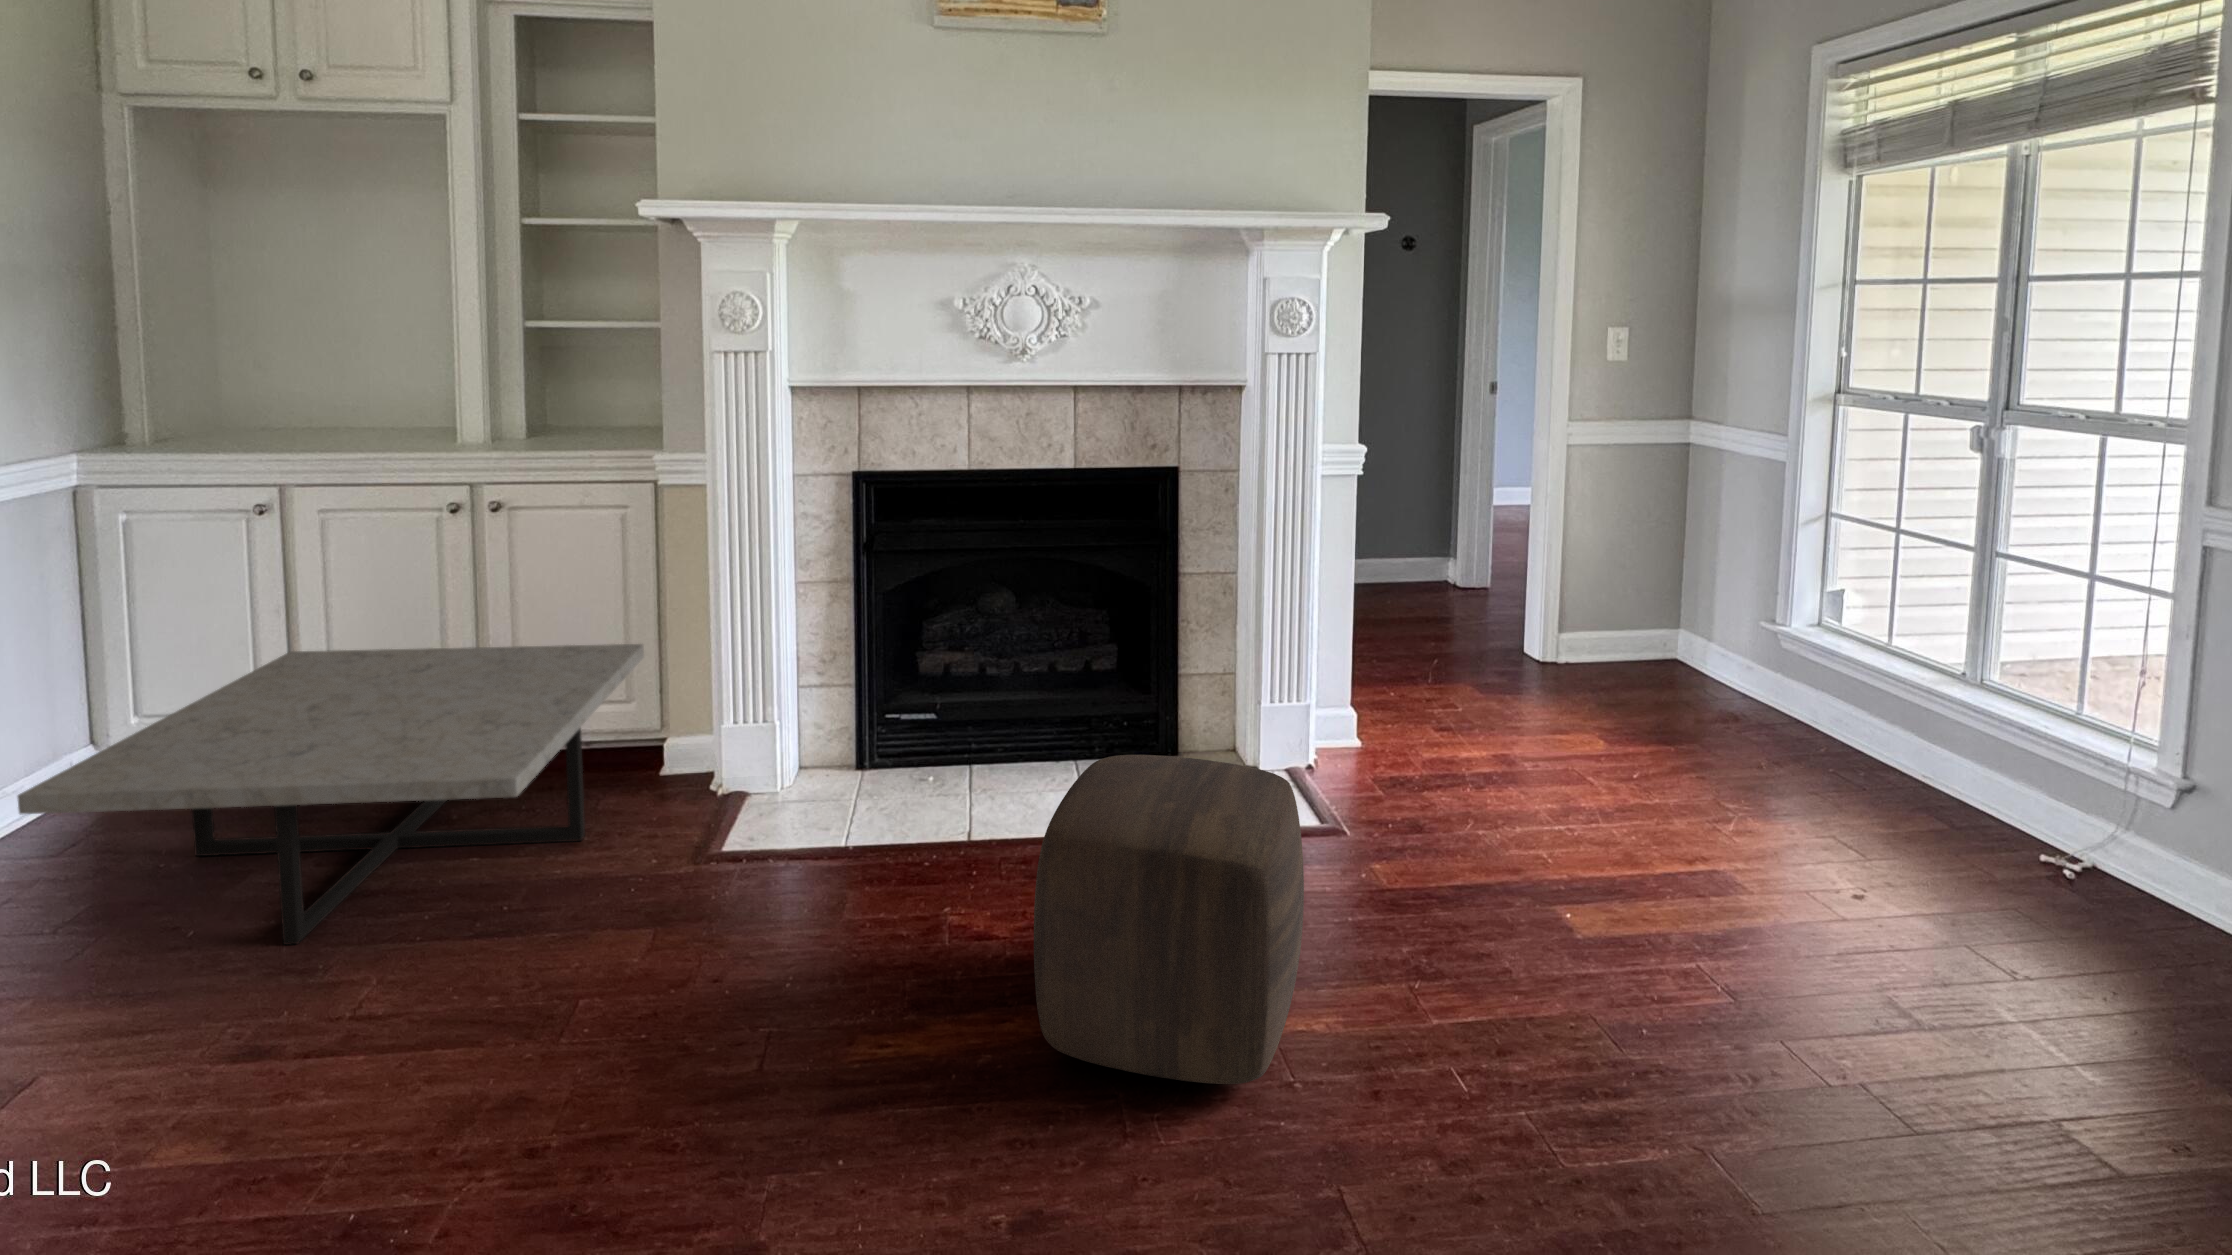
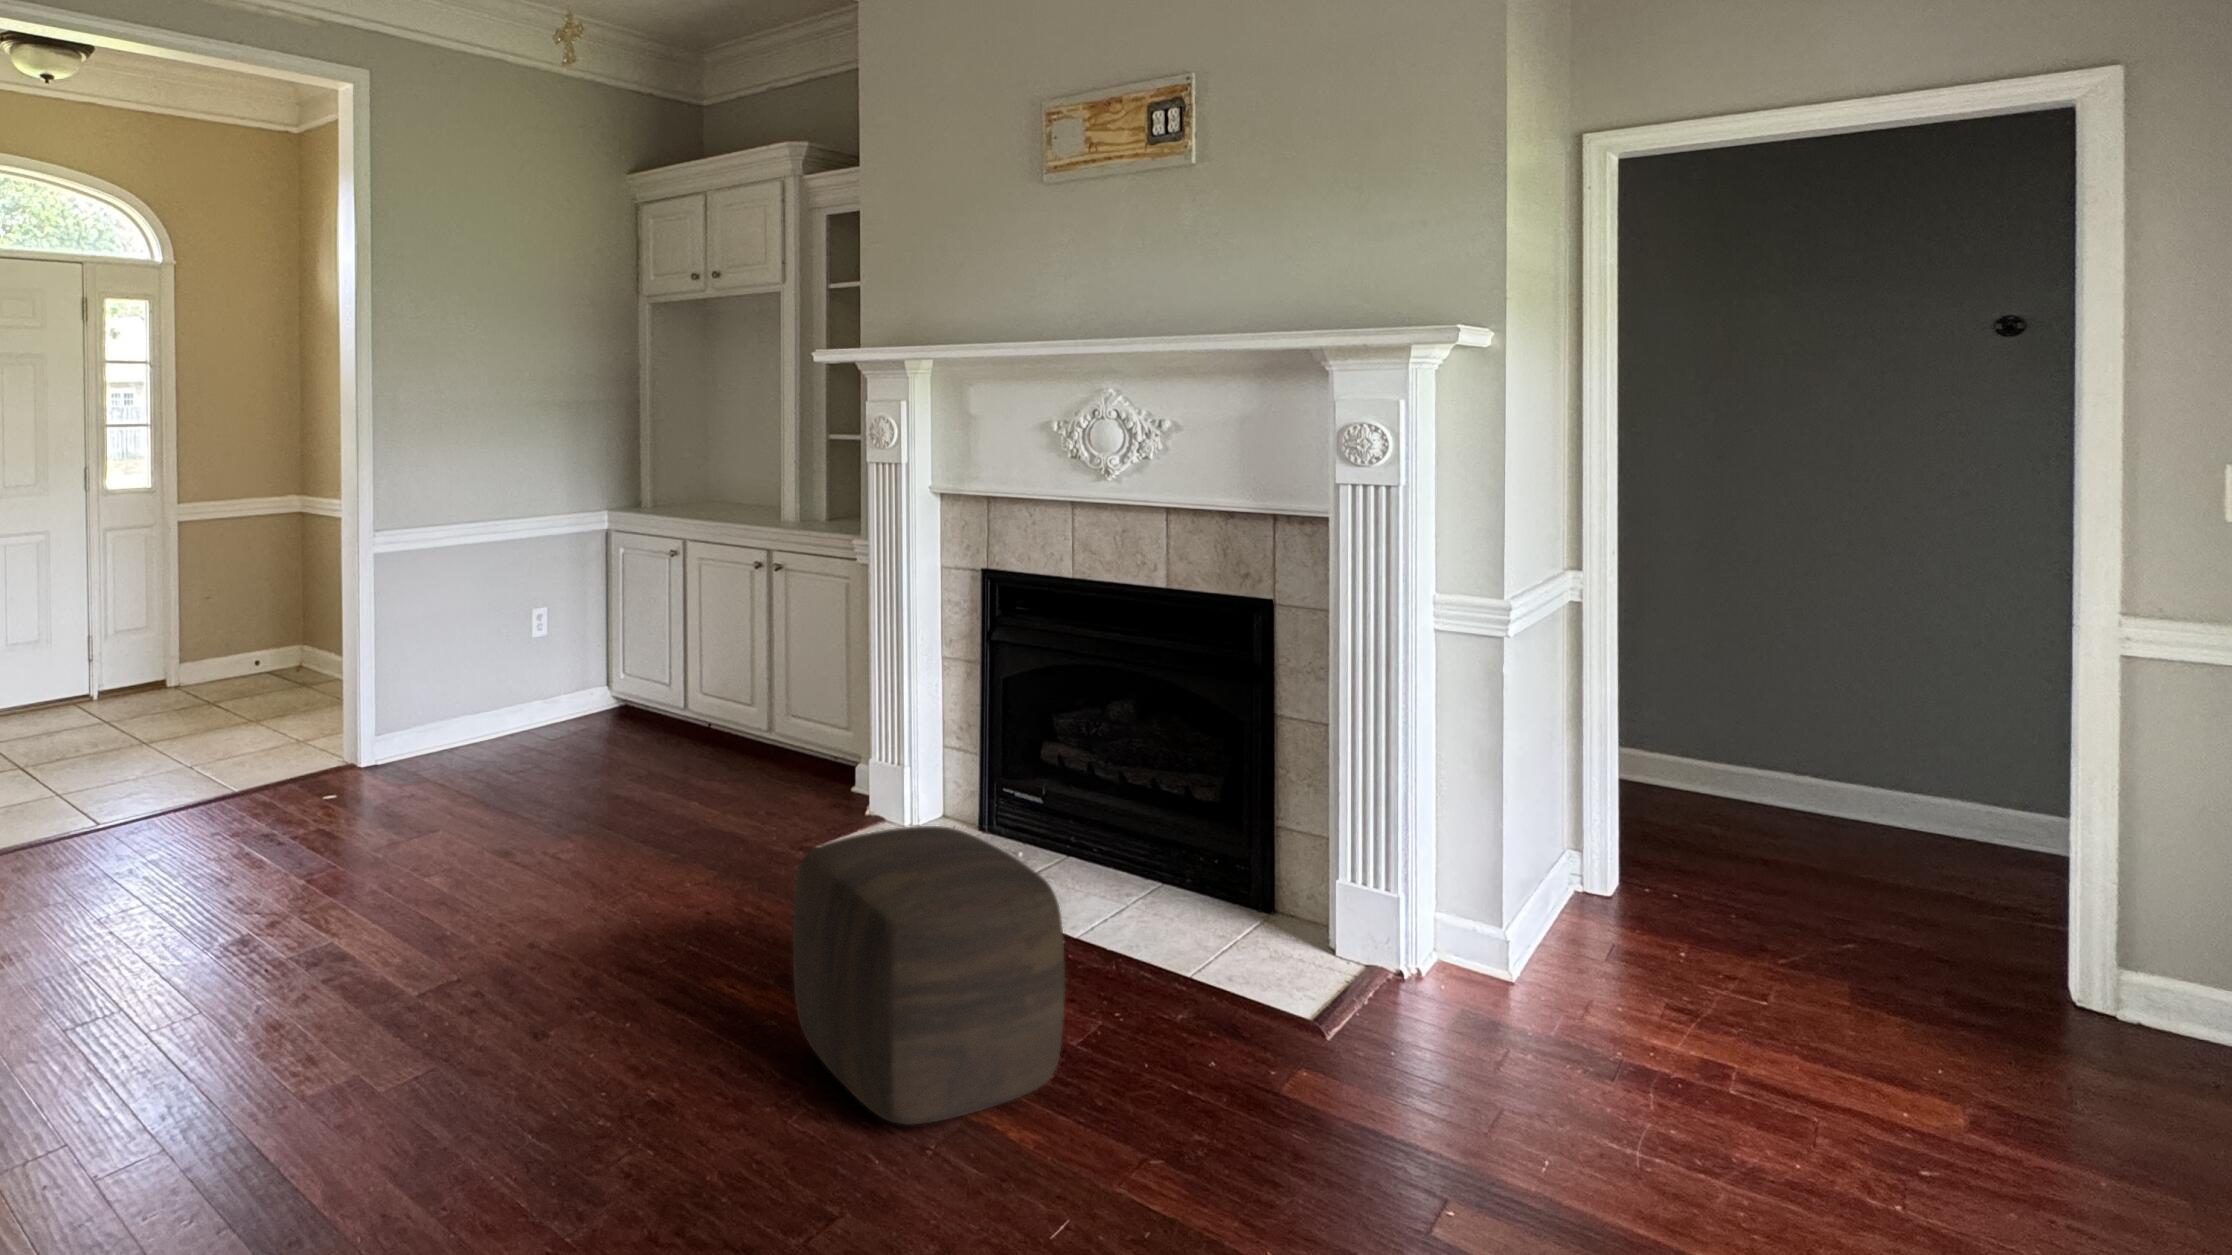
coffee table: present [18,644,644,945] -> none [489,647,853,812]

